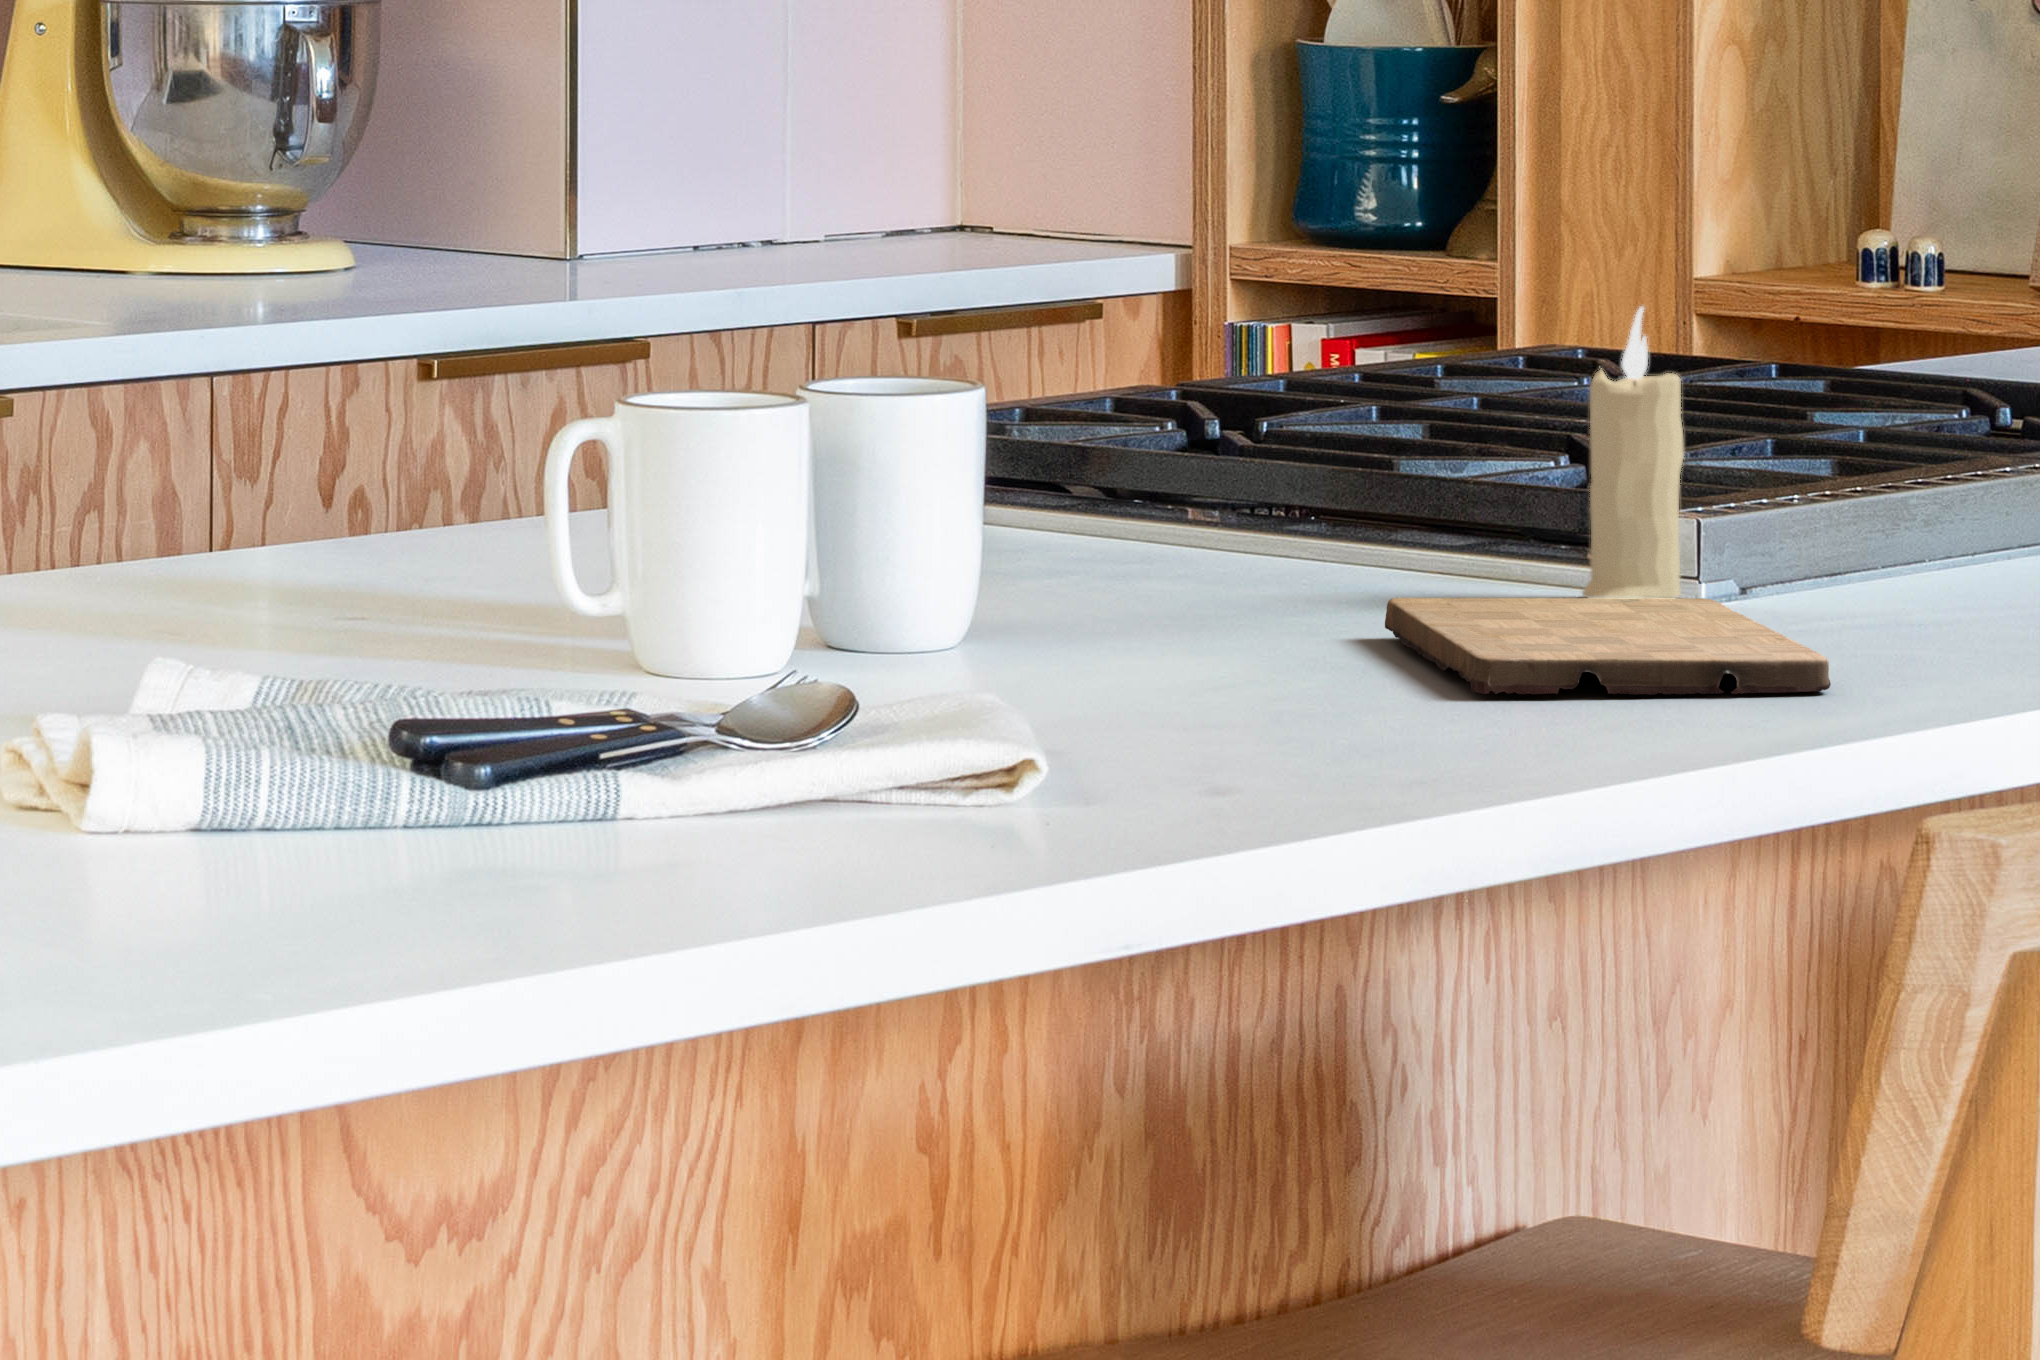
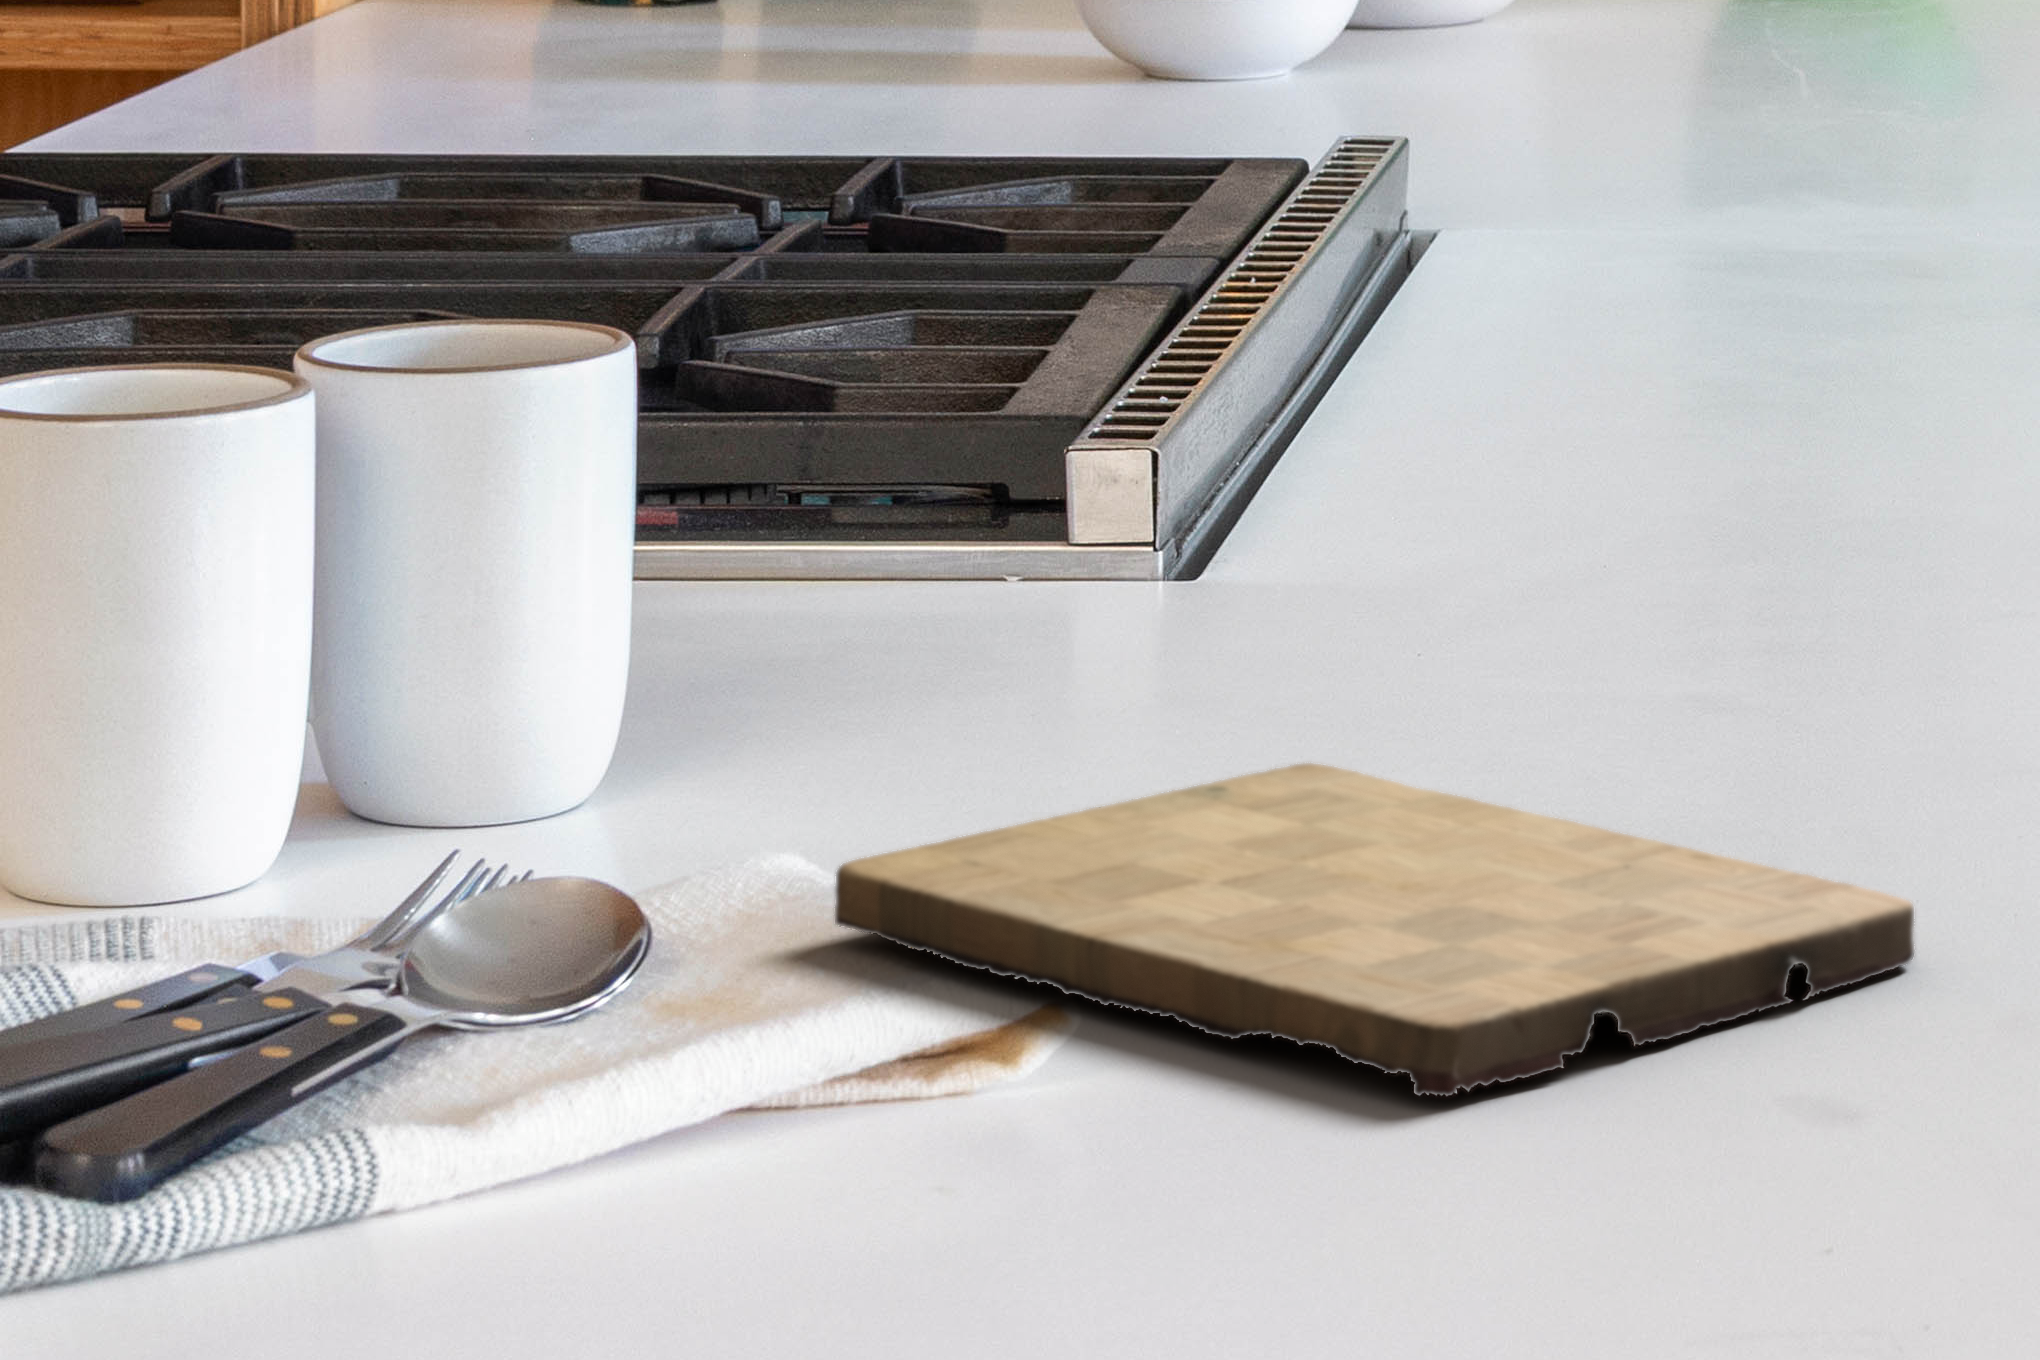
candle: present [1582,307,1684,598] -> none [866,226,1059,774]

